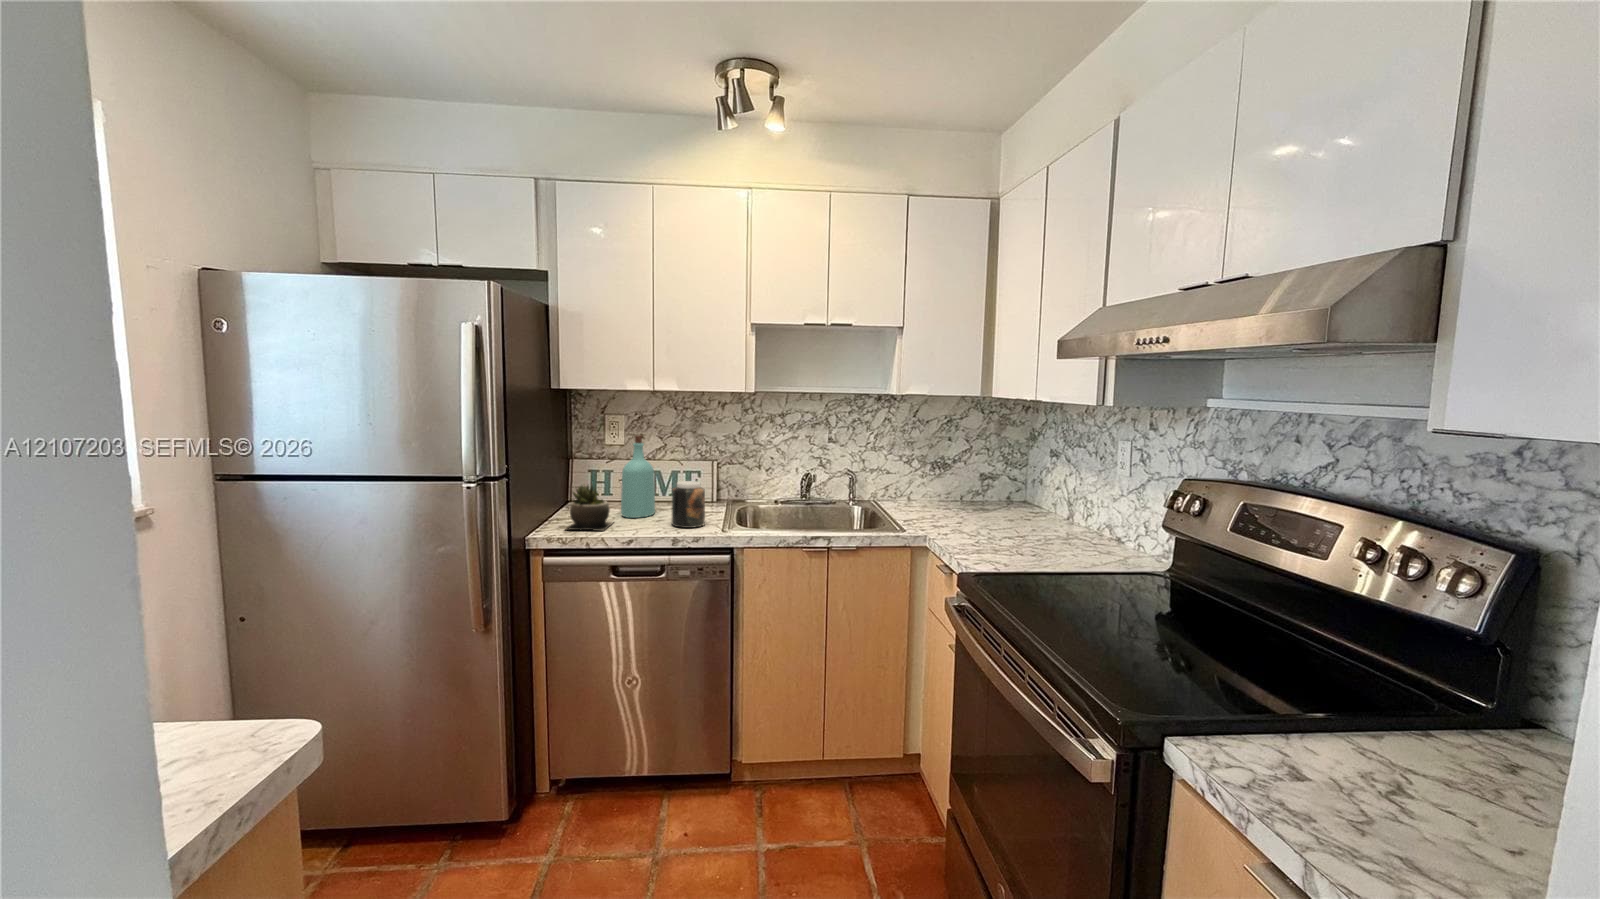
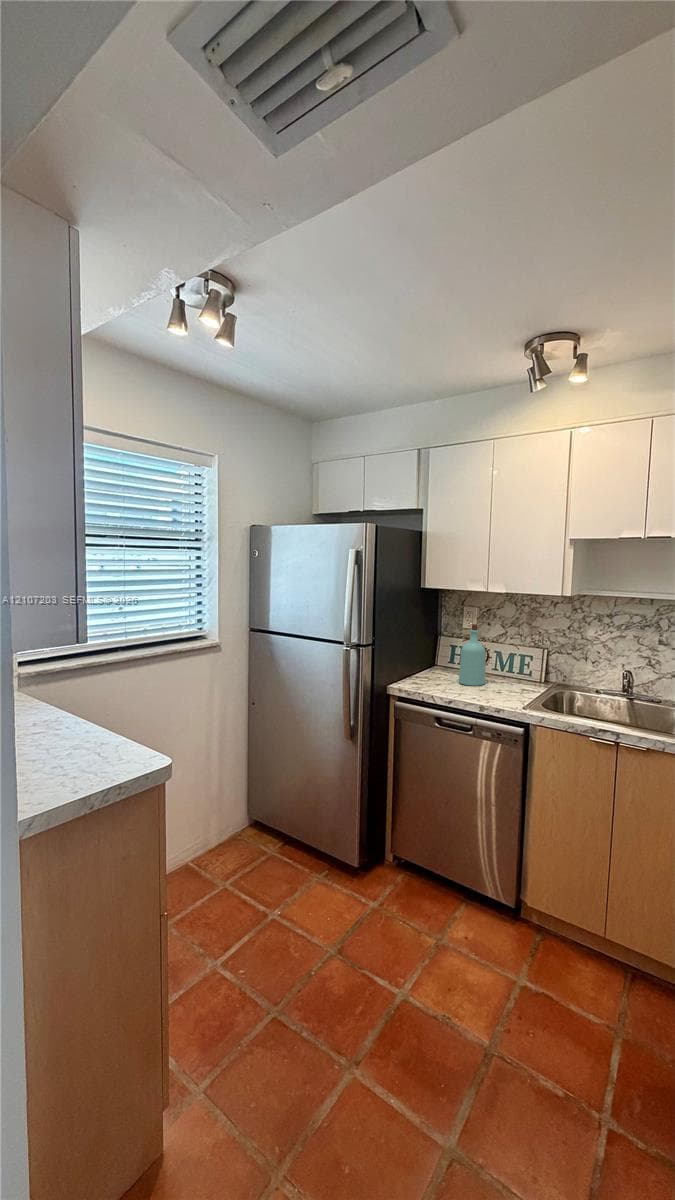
jar: present [672,481,705,528] -> none [487,663,515,701]
succulent plant: present [565,486,613,531] -> none [412,655,450,691]

